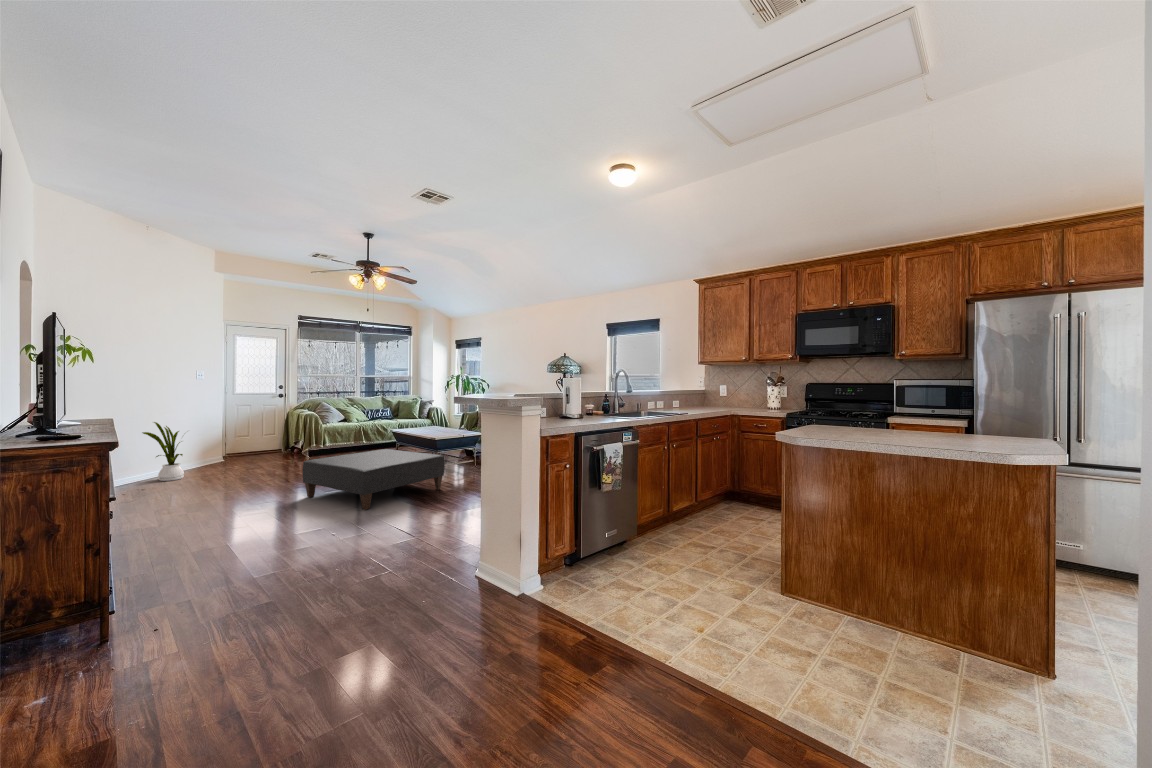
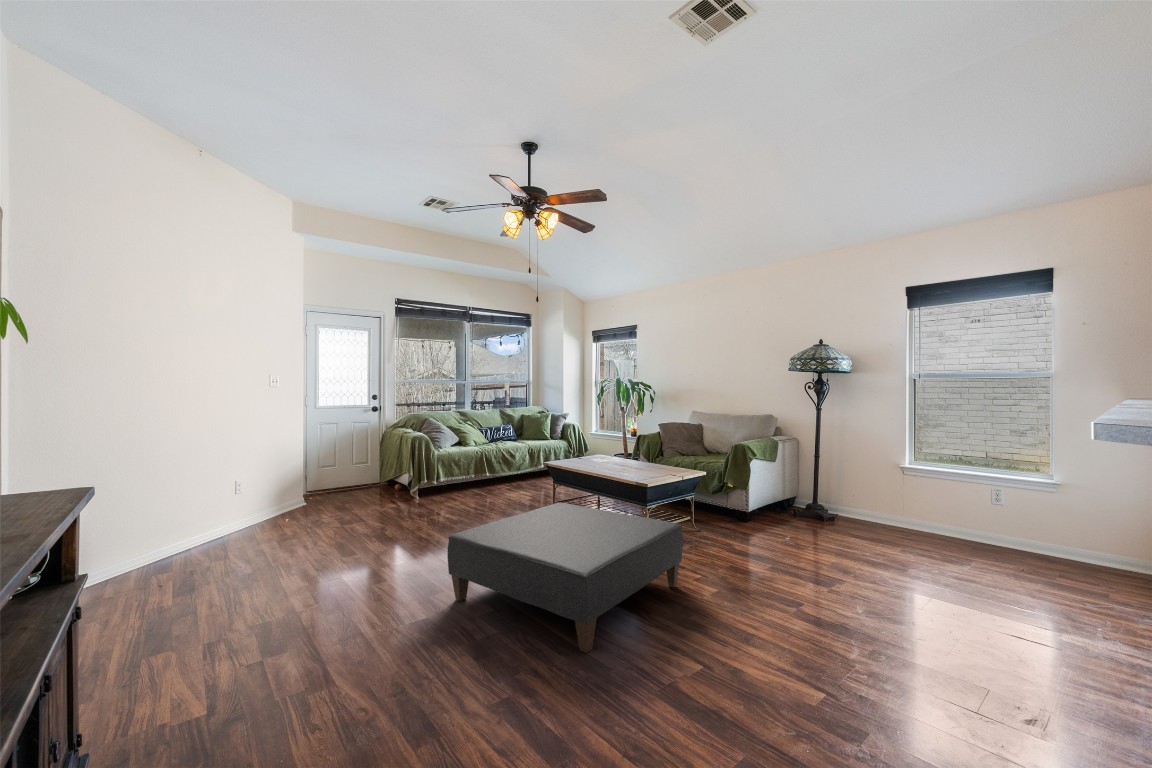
house plant: present [142,422,184,481] -> none [196,456,265,547]

